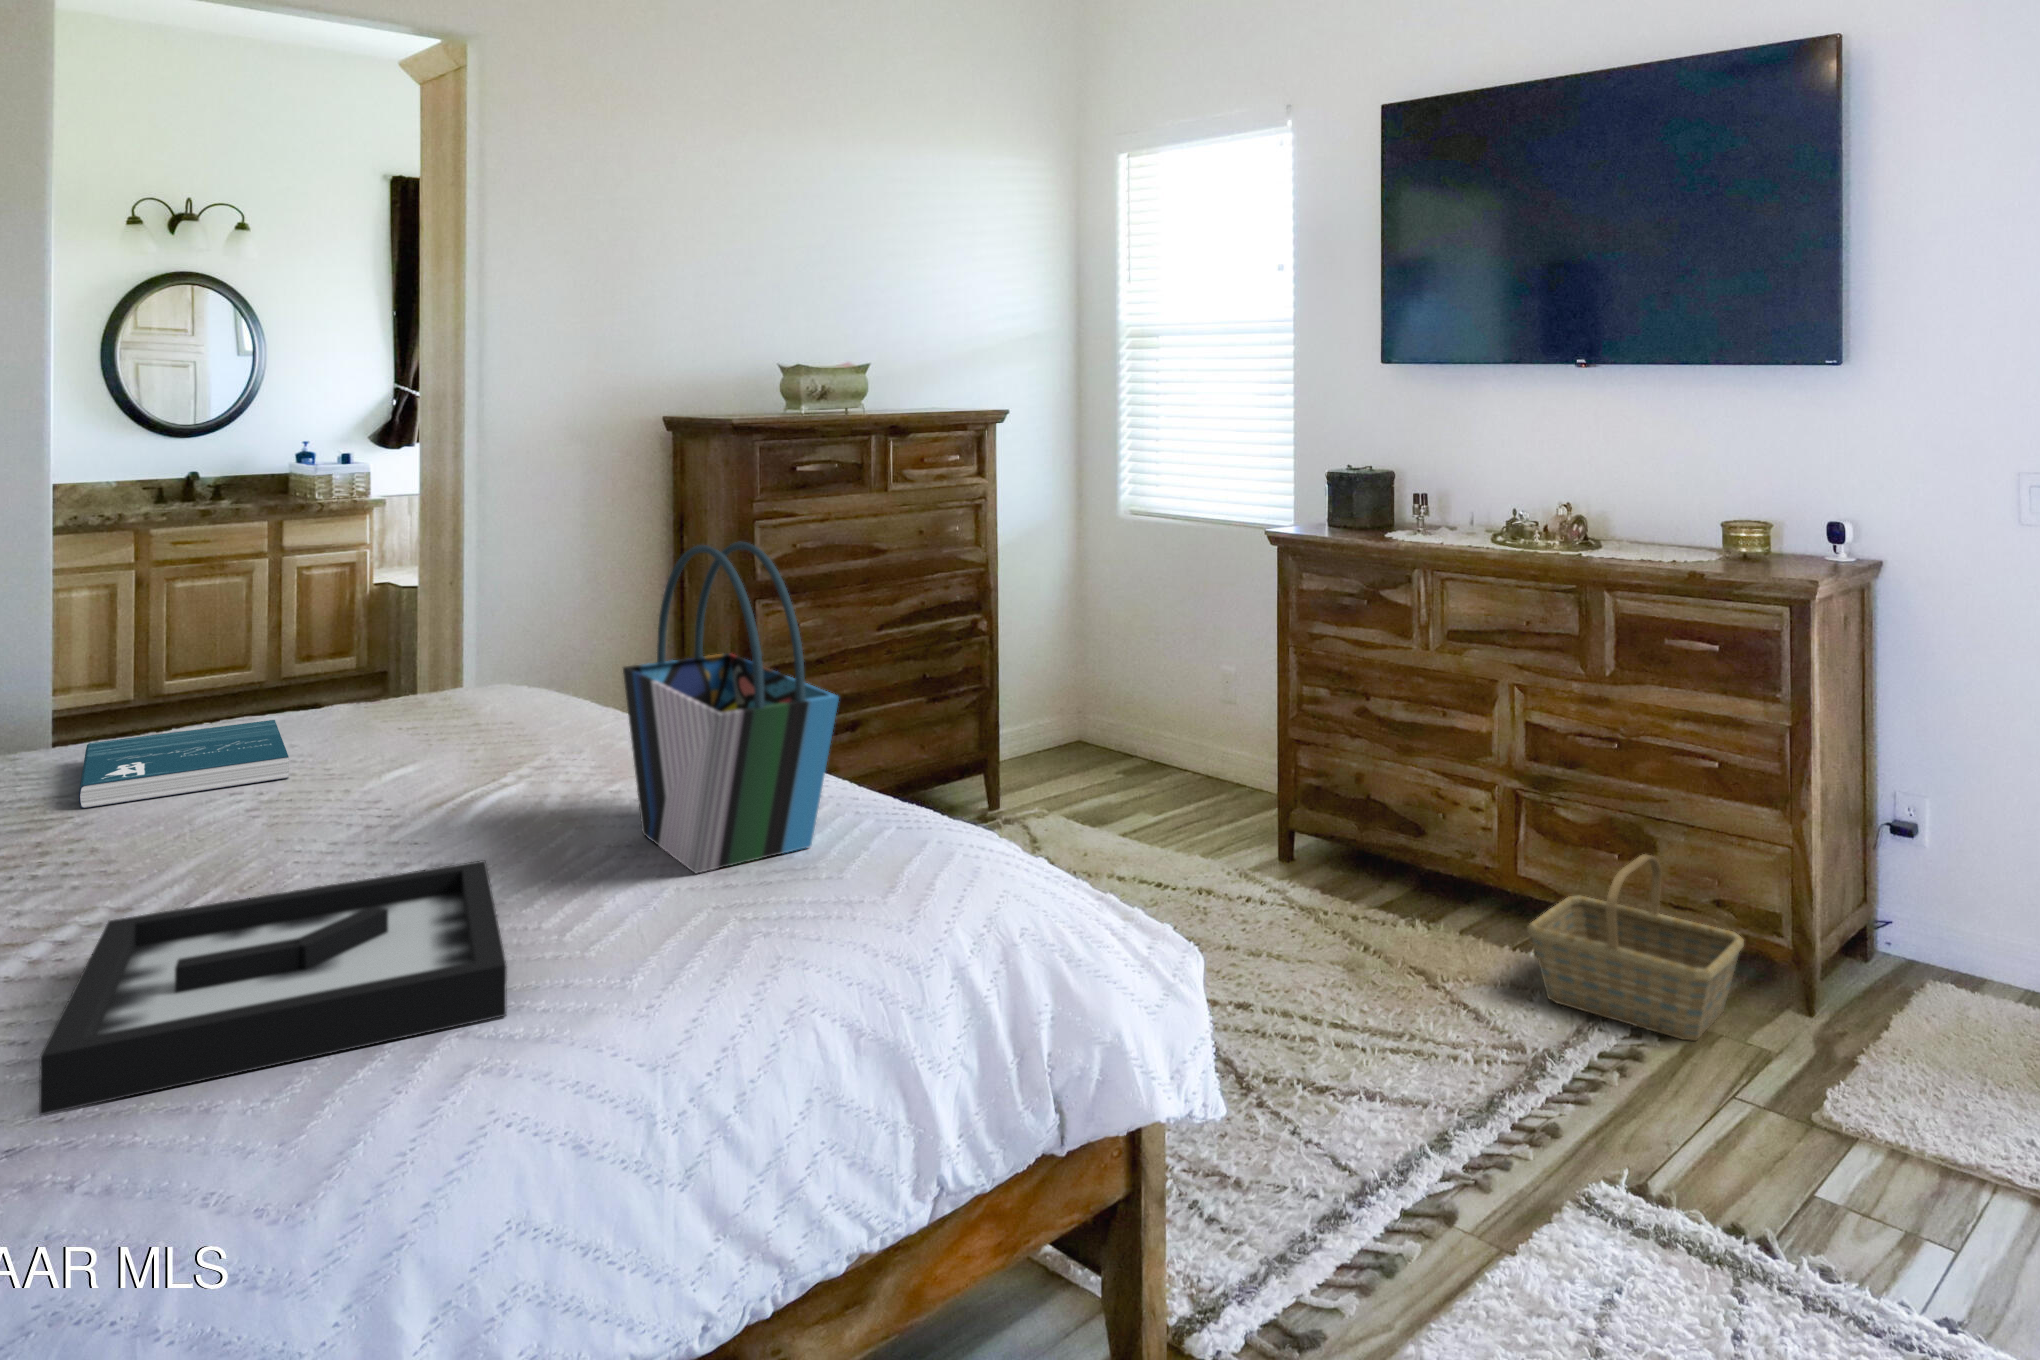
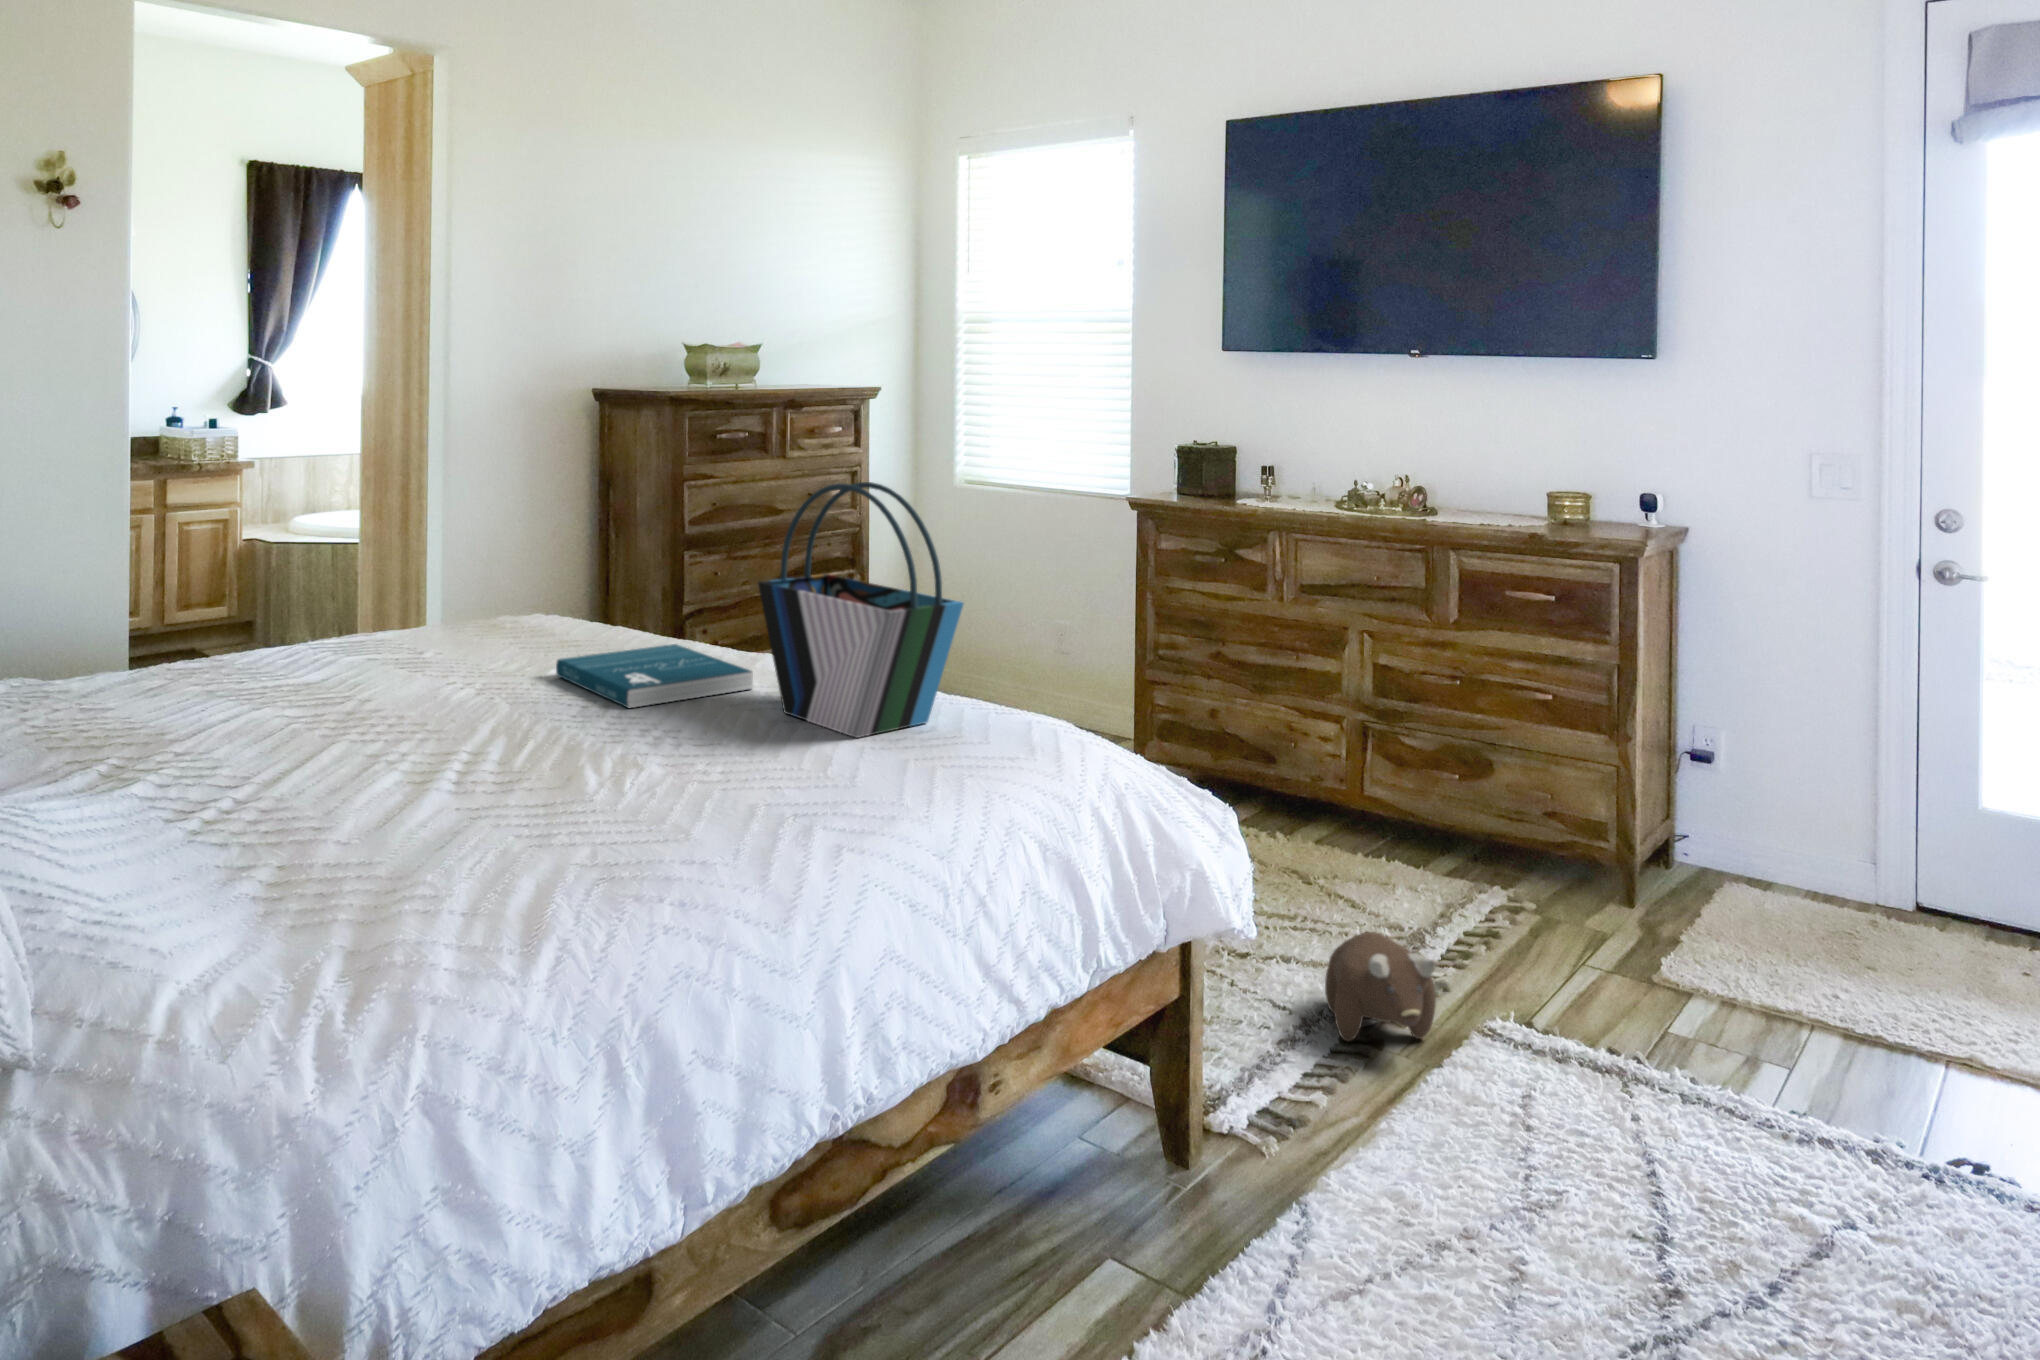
book: present [79,720,289,808] -> present [556,644,753,708]
basket: present [1528,854,1744,1041] -> none [1389,772,1575,924]
decorative tray: present [39,860,507,1115] -> none [483,720,821,865]
plush toy: none [1392,1075,1518,1216] -> present [1325,932,1436,1042]

